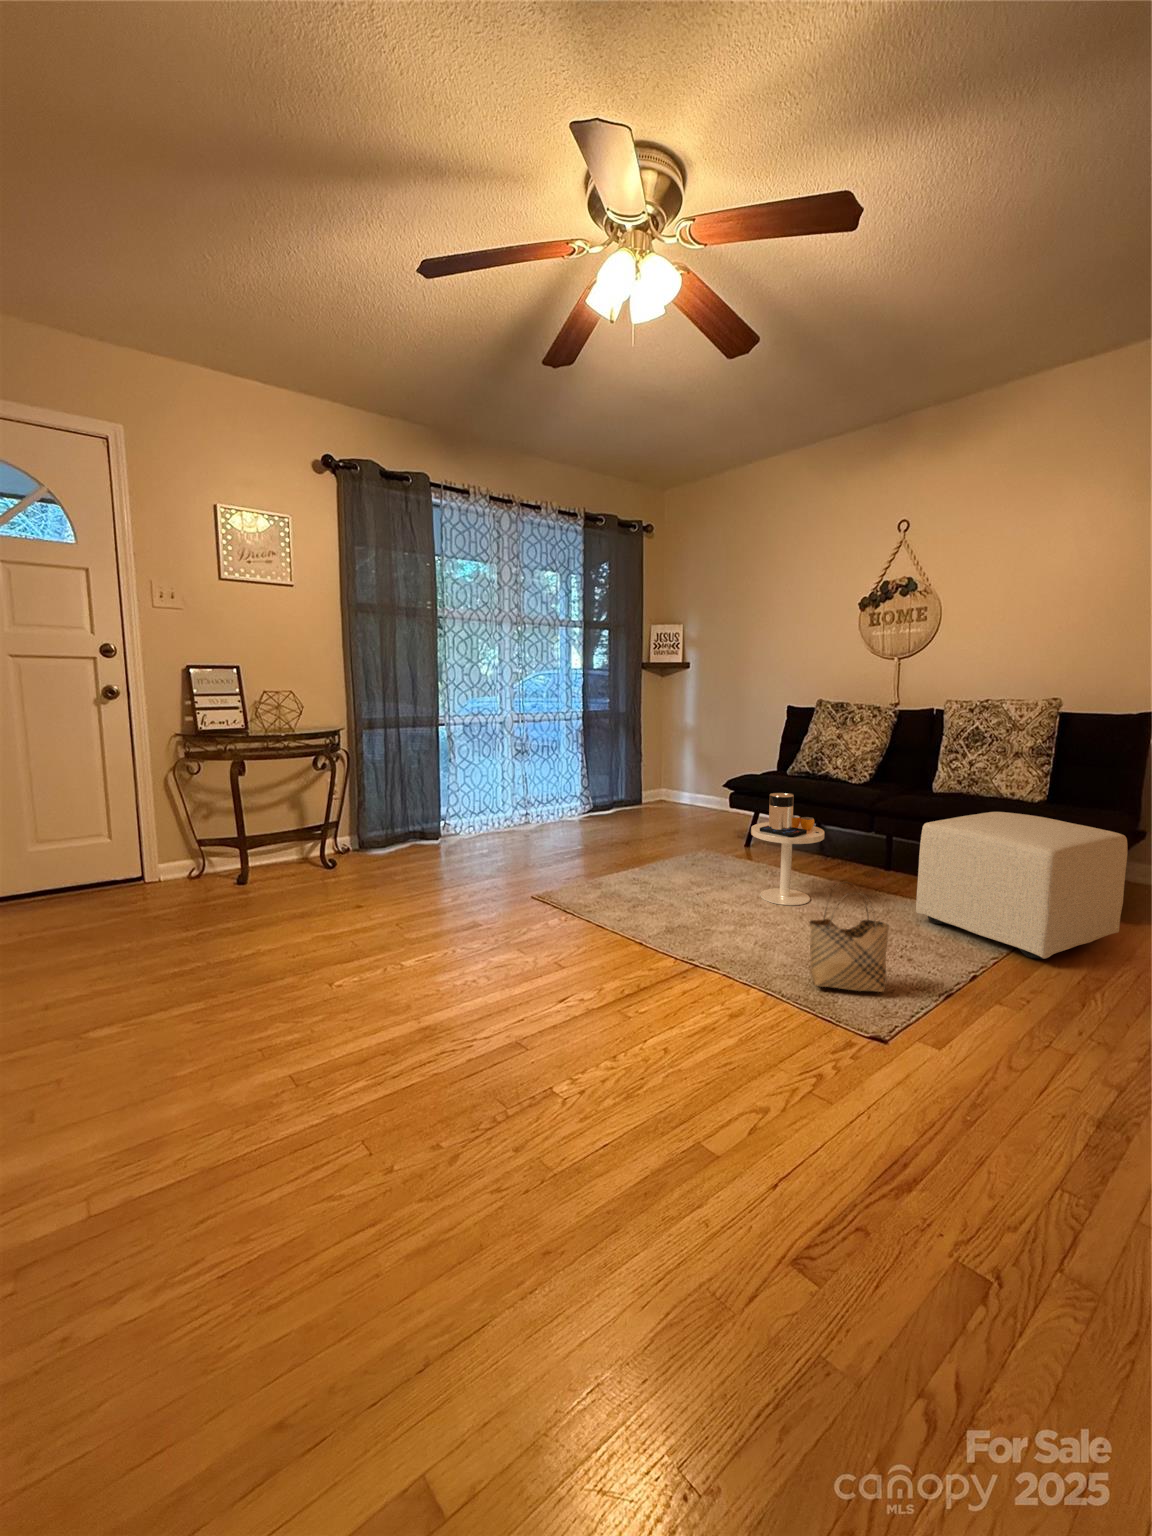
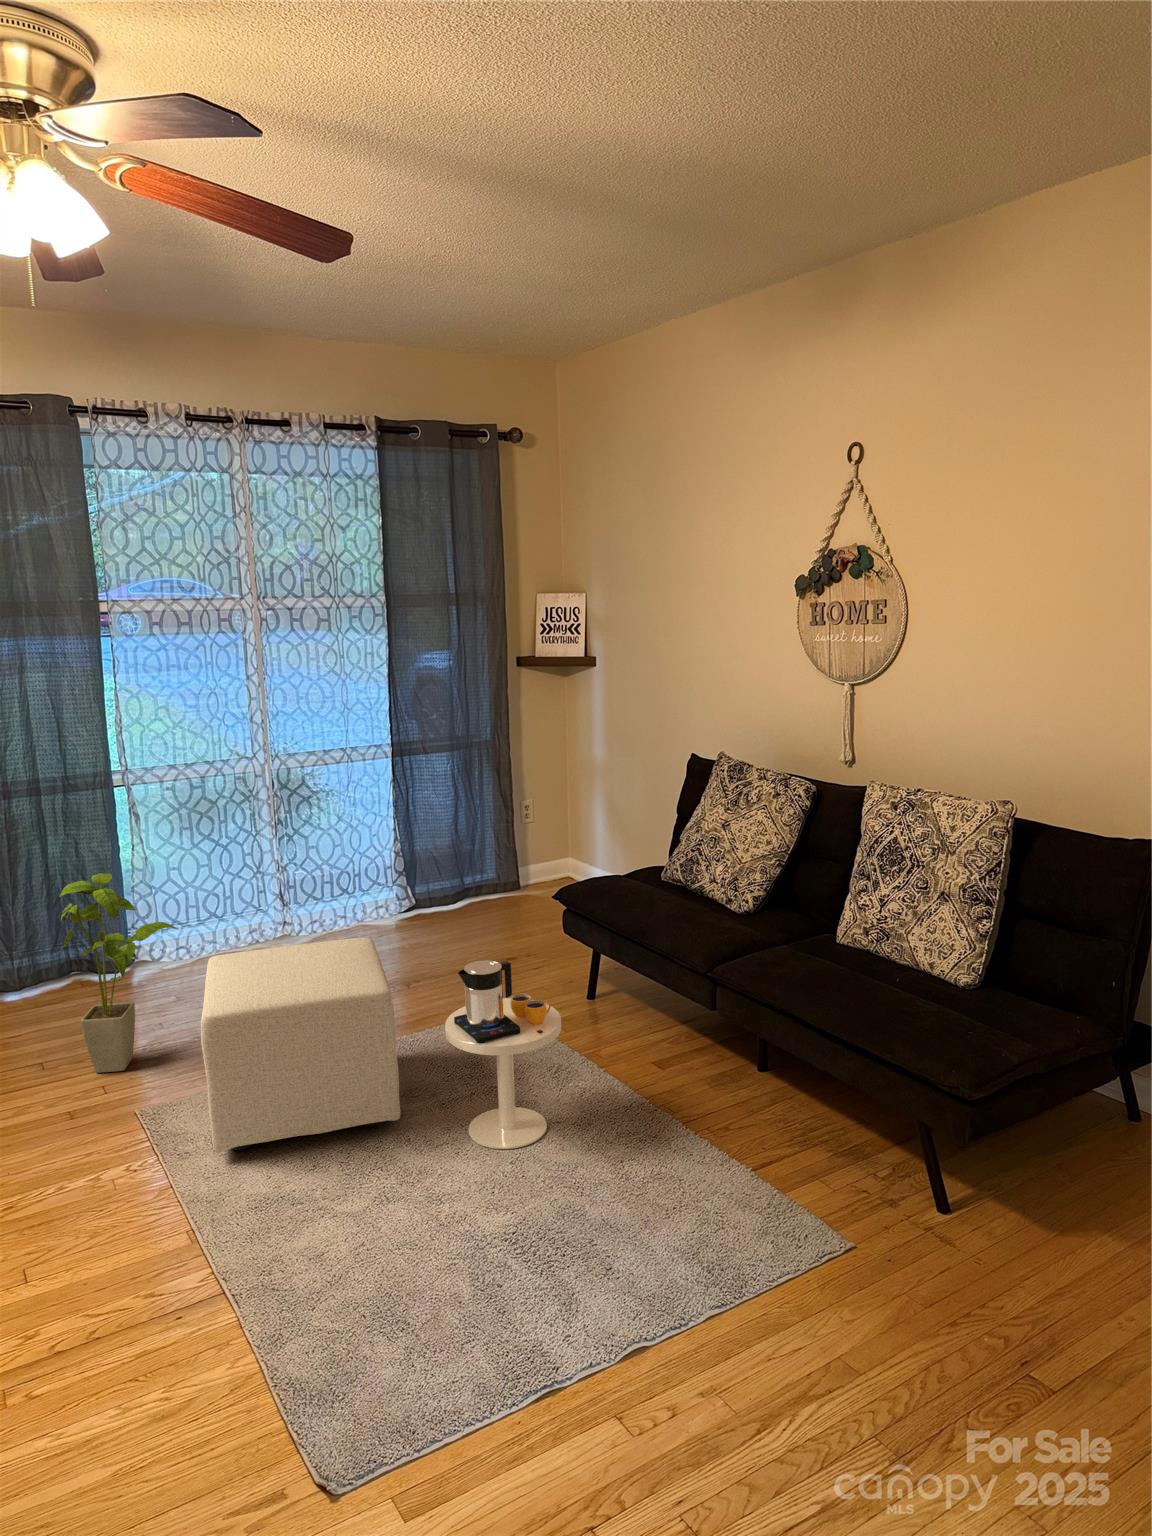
house plant: none [469,755,538,886] -> present [59,873,178,1073]
ottoman: present [916,812,1128,959] -> present [201,938,400,1153]
woven basket: present [810,881,889,992] -> none [319,1173,438,1366]

